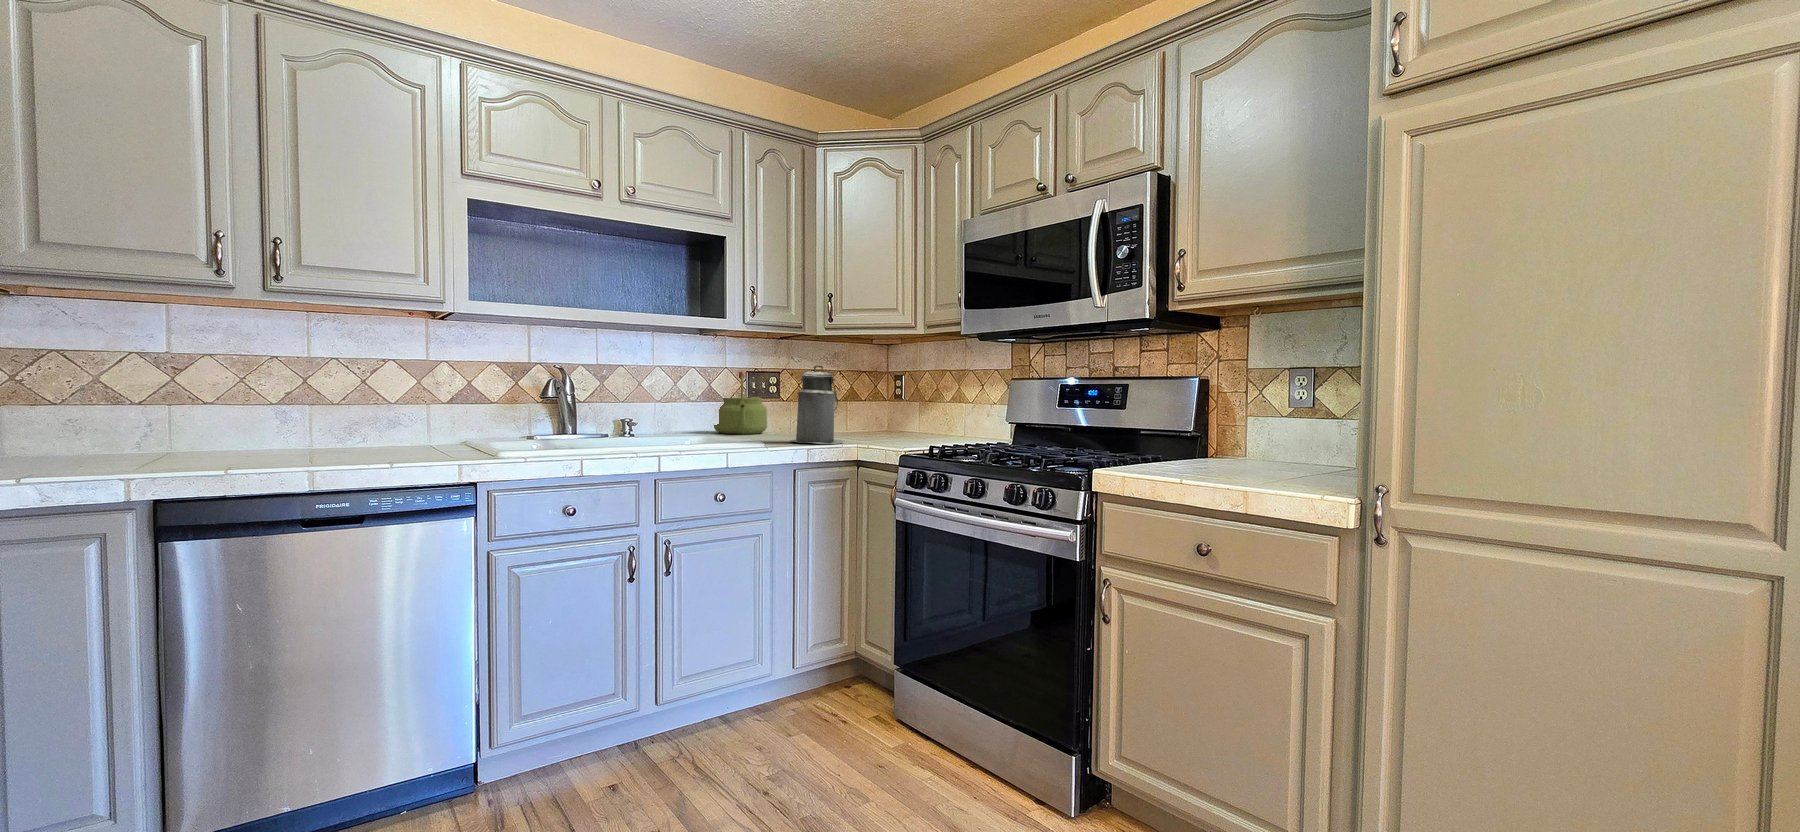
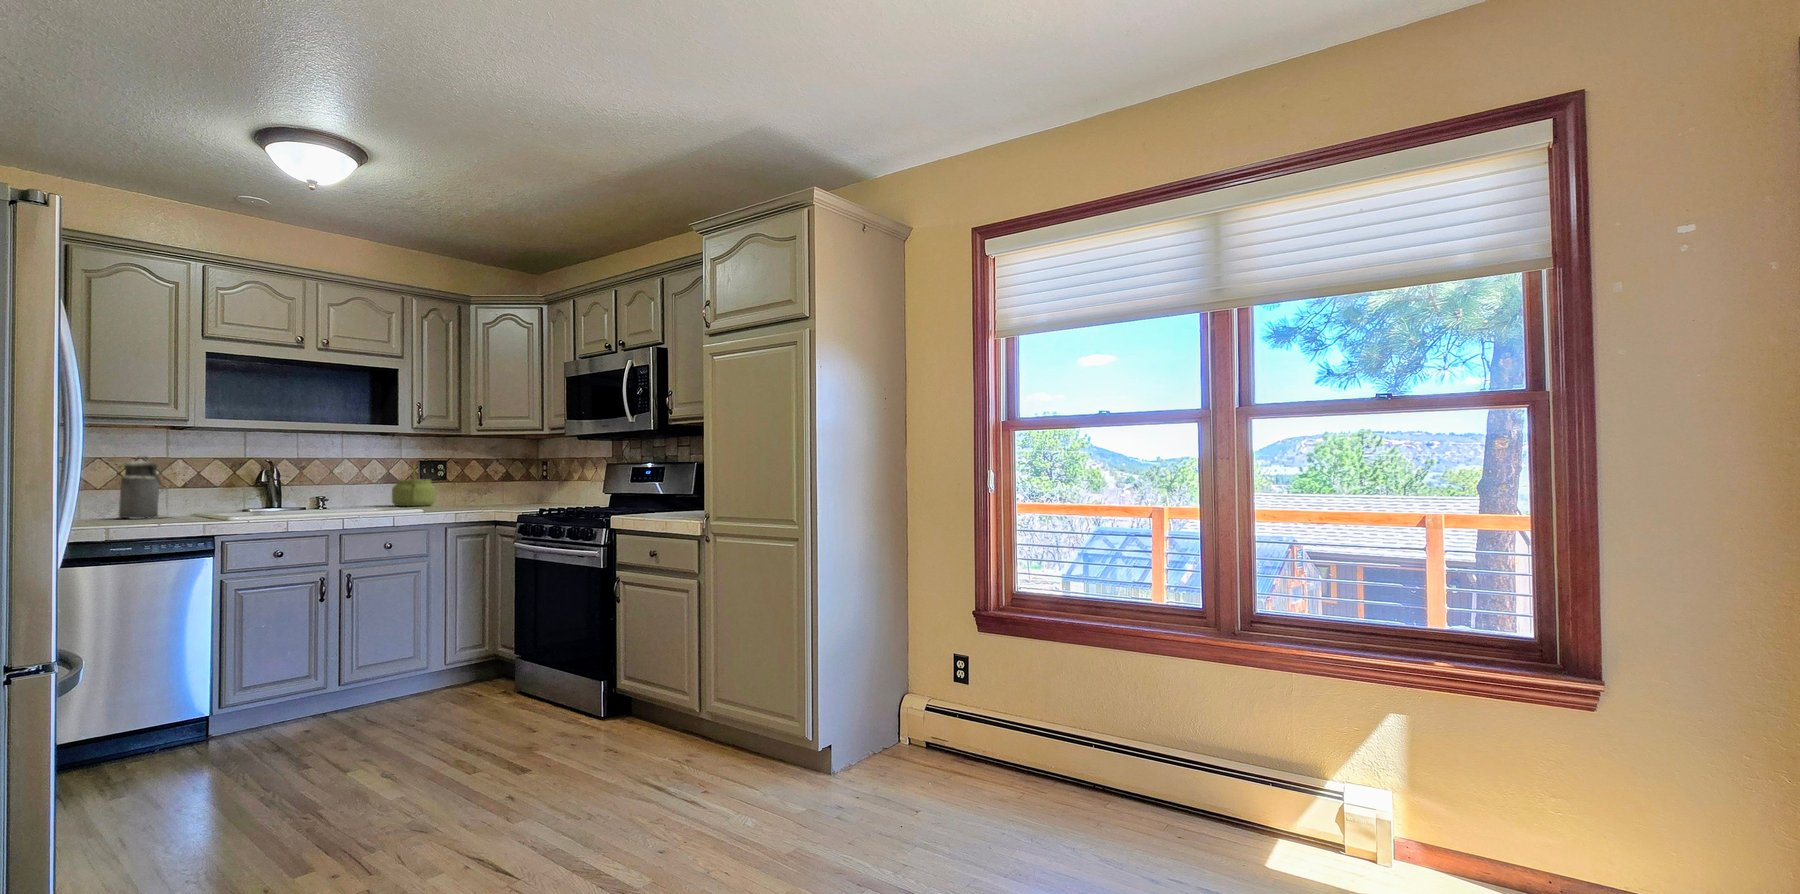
canister: present [790,365,844,444] -> present [119,457,166,519]

